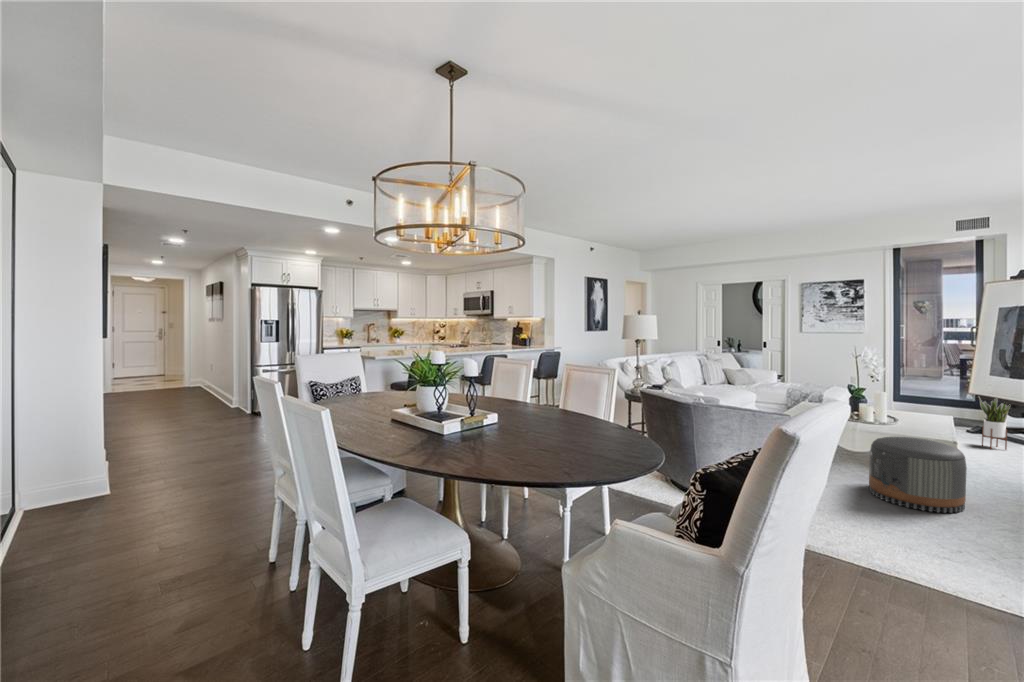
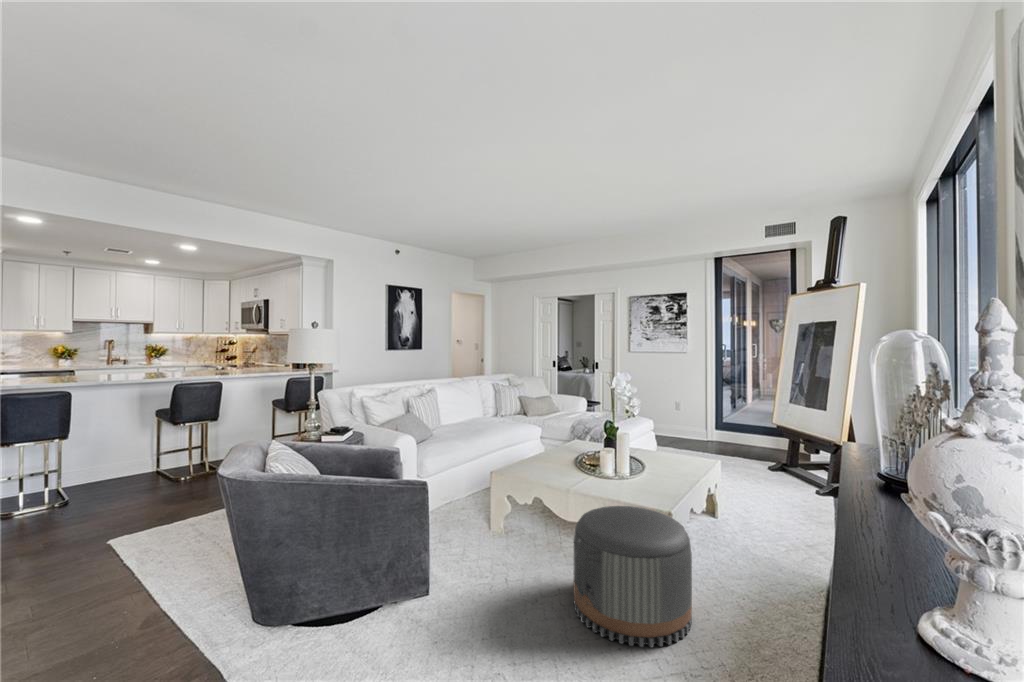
potted plant: present [979,397,1010,450] -> none [775,430,809,499]

